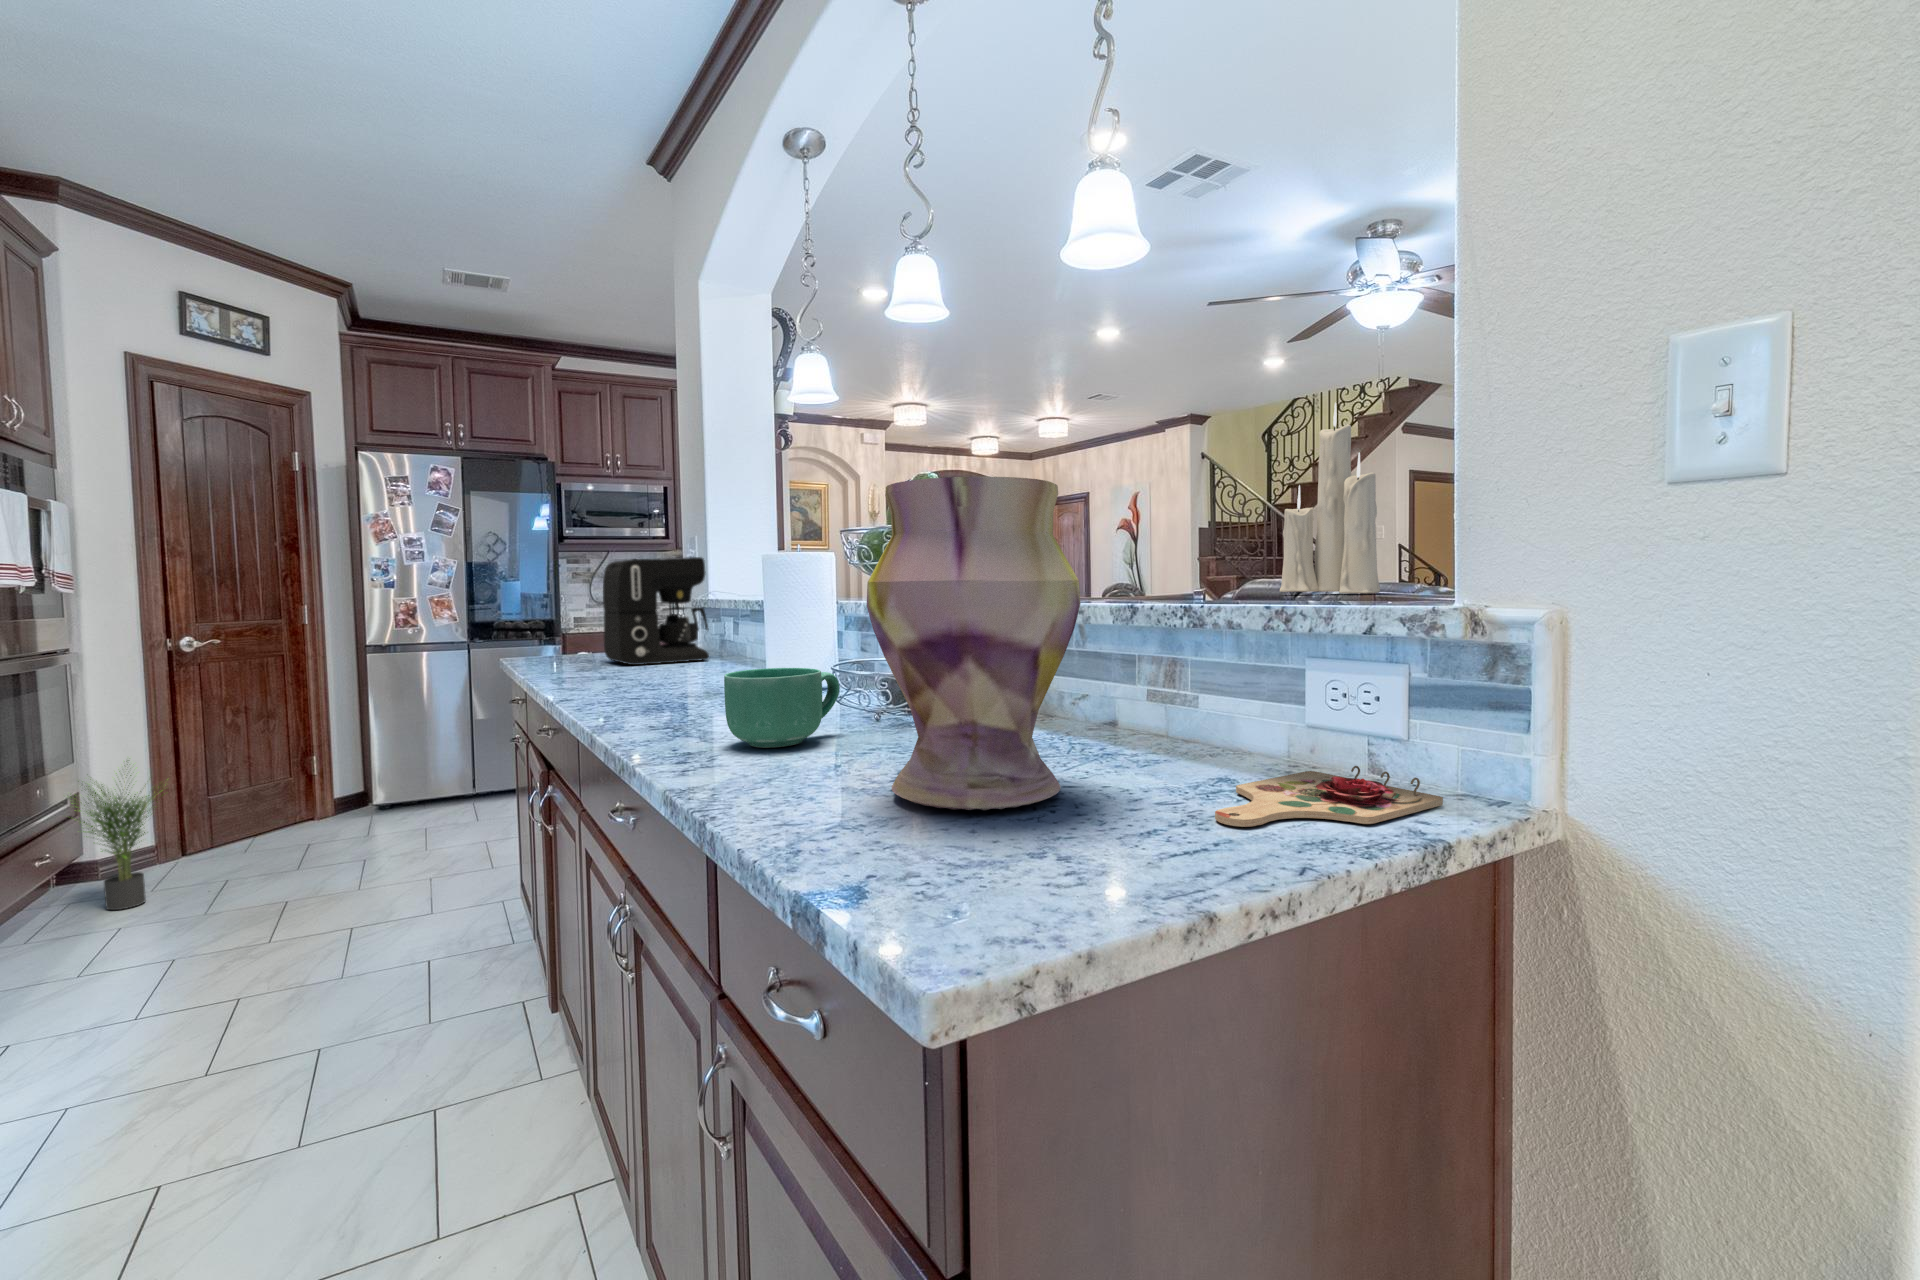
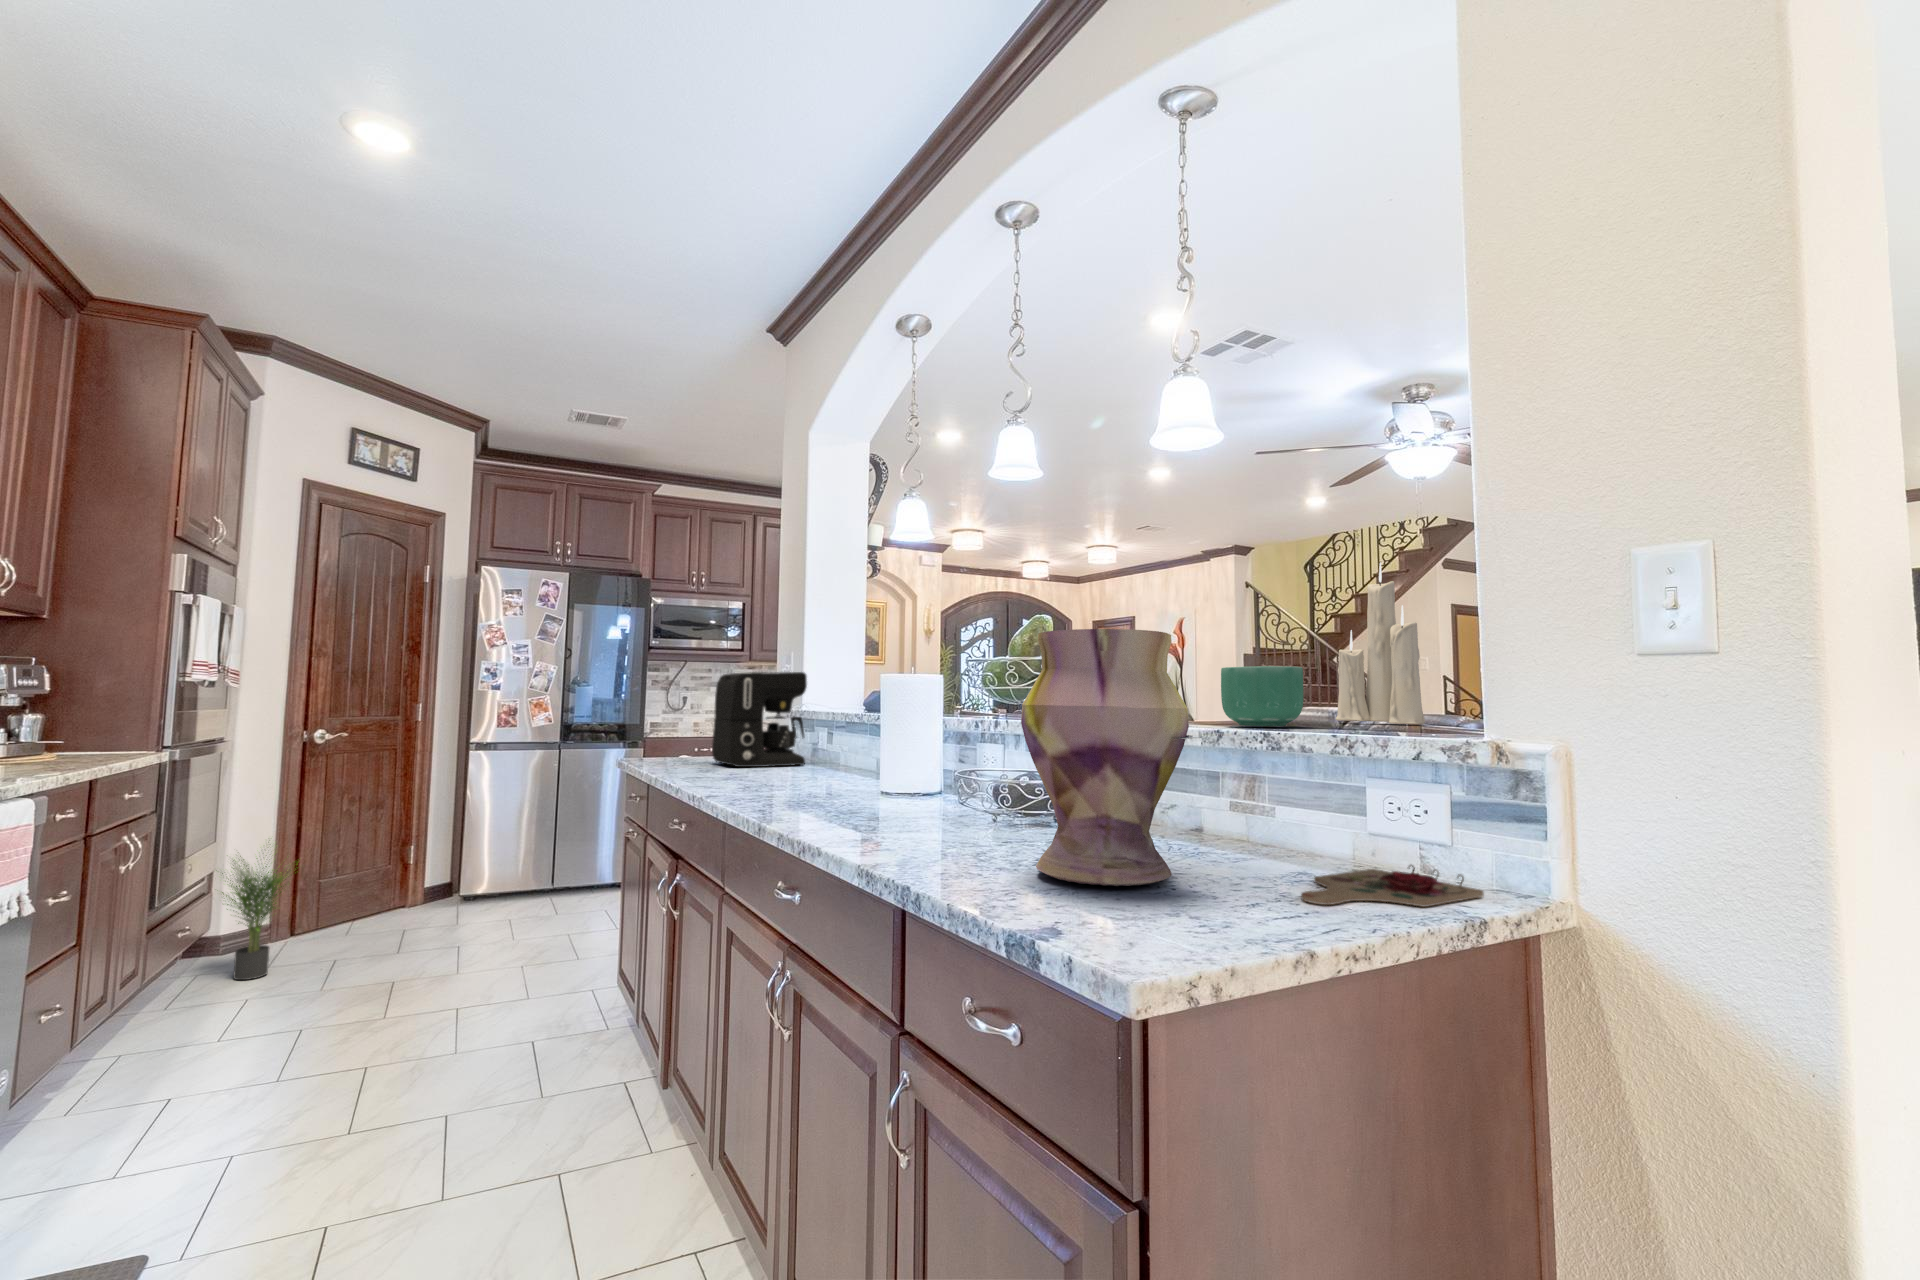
mug: present [724,668,840,748] -> present [1221,666,1303,726]

